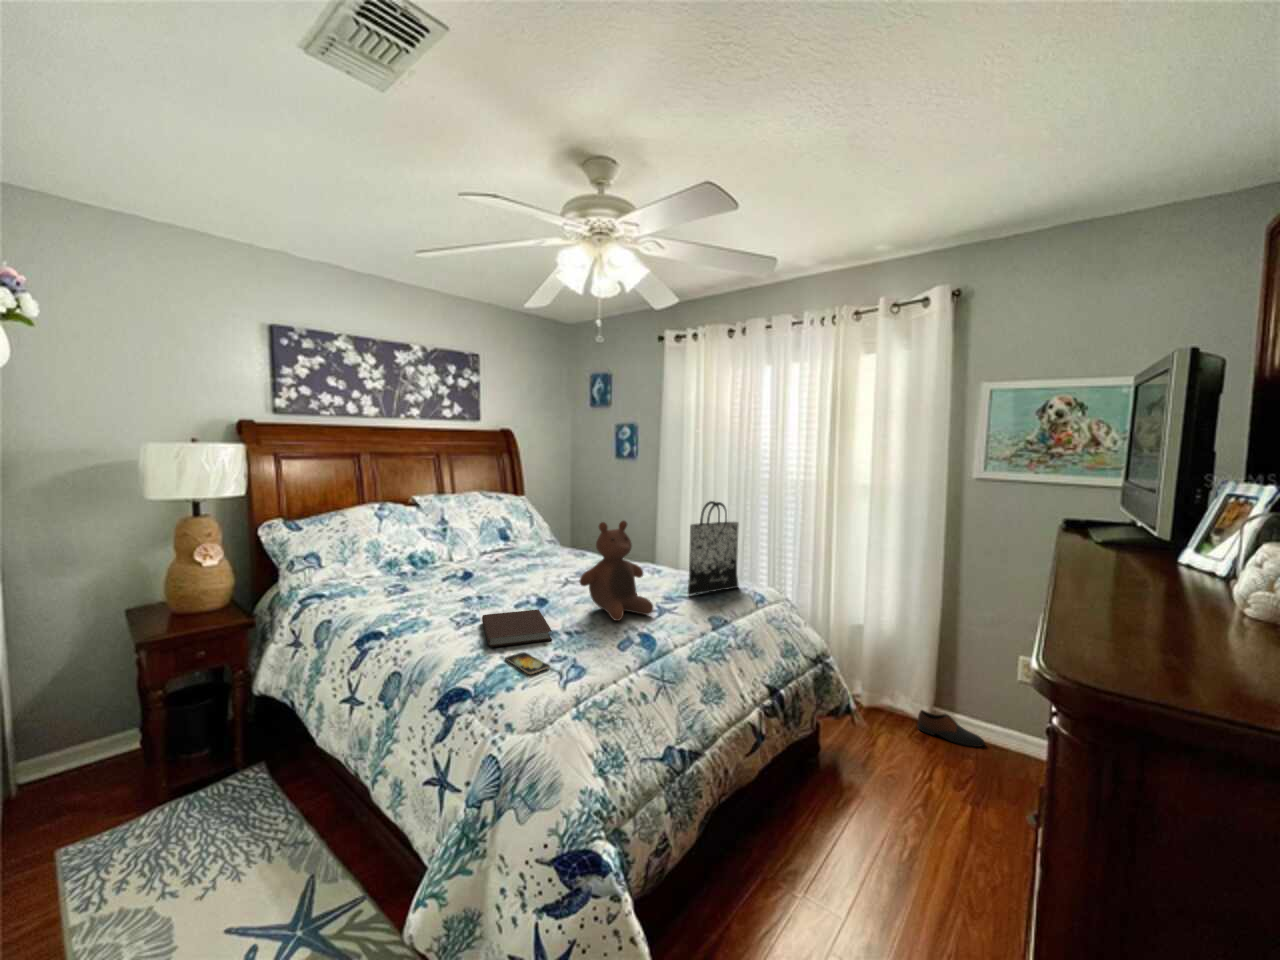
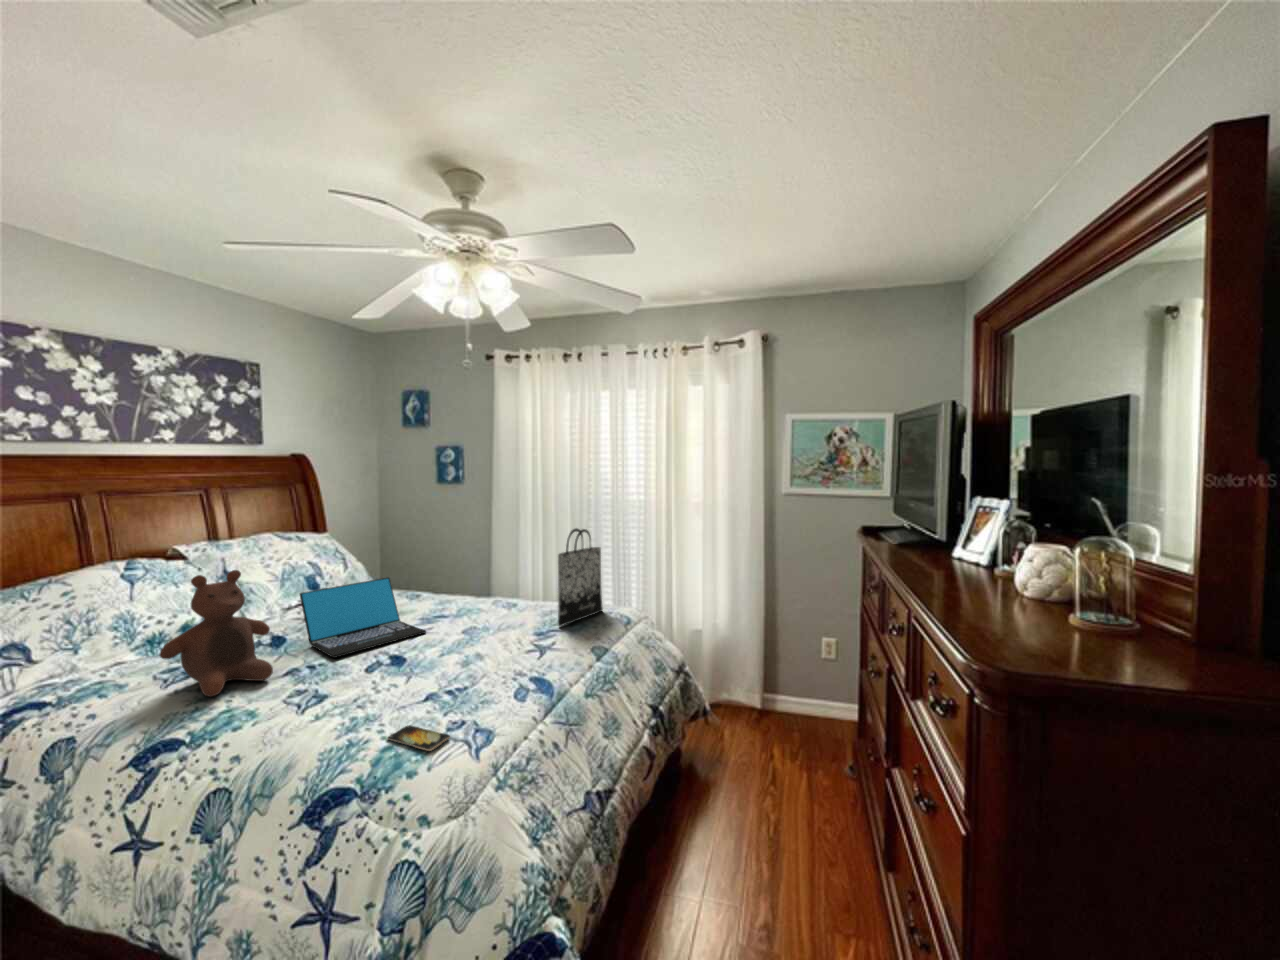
stuffed bear: present [579,521,653,621] -> present [160,570,273,696]
laptop: none [482,534,574,593] -> present [300,578,426,658]
notebook: present [482,609,552,647] -> none [332,670,435,728]
shoe: present [918,710,984,747] -> none [749,695,800,719]

